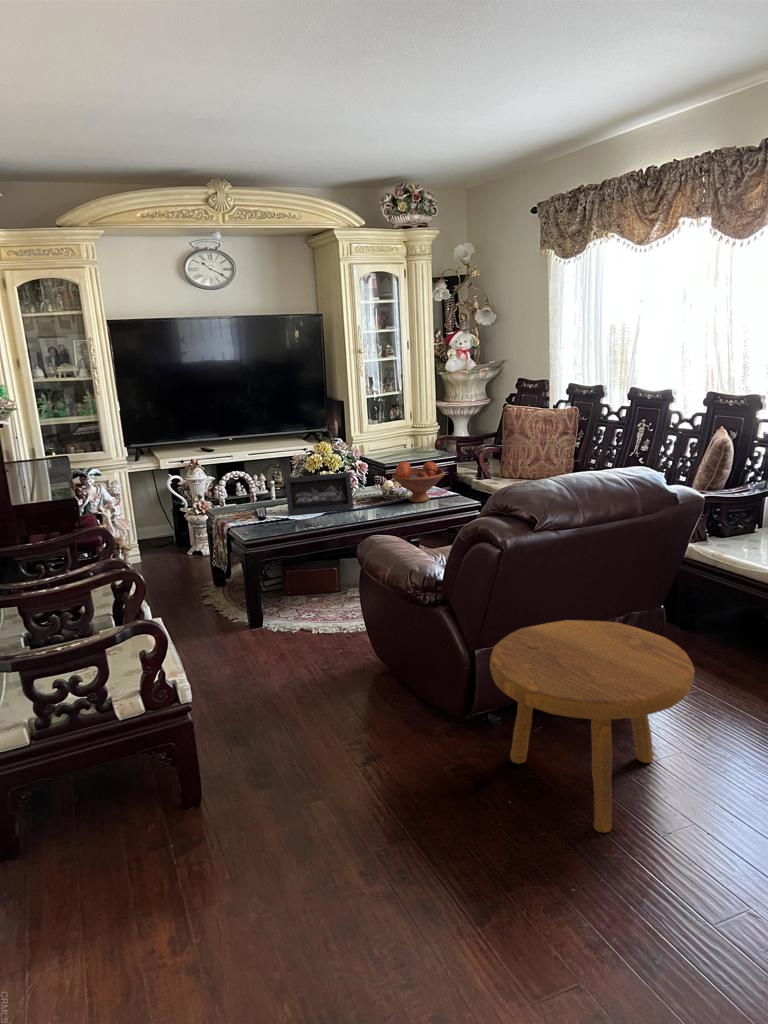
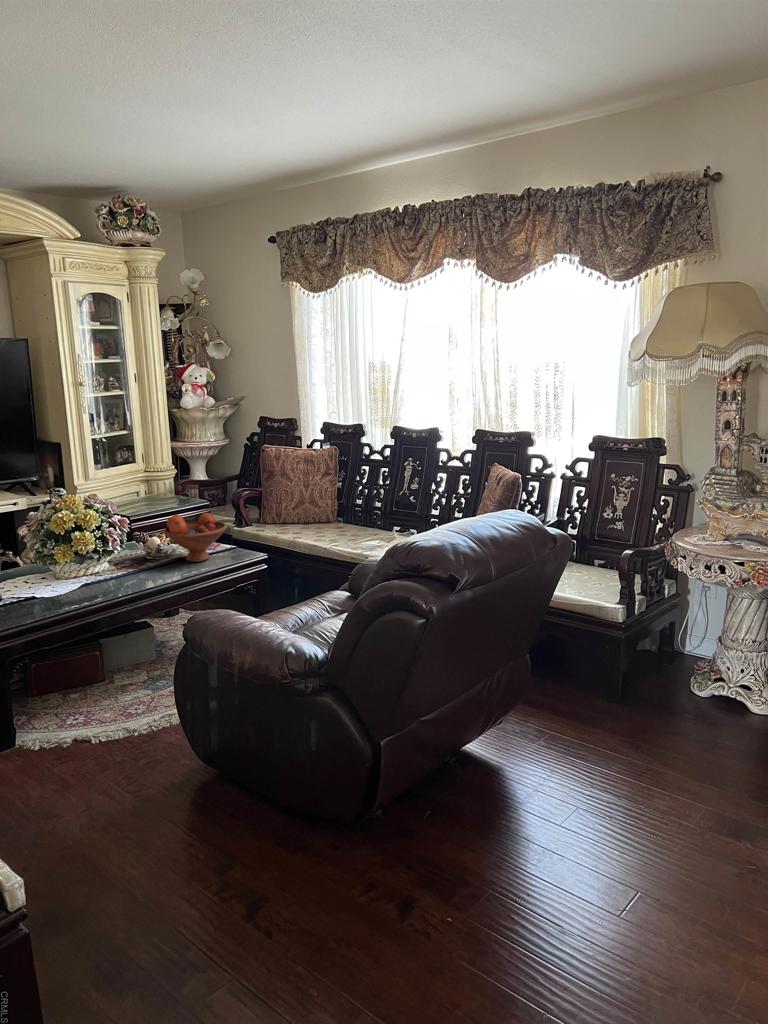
picture frame: present [285,472,354,515] -> none [26,532,121,594]
footstool: present [490,620,695,833] -> none [420,689,654,952]

